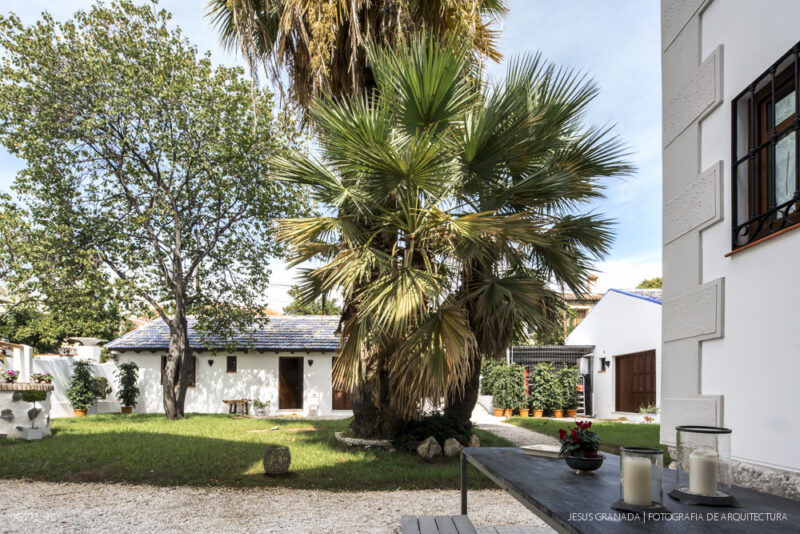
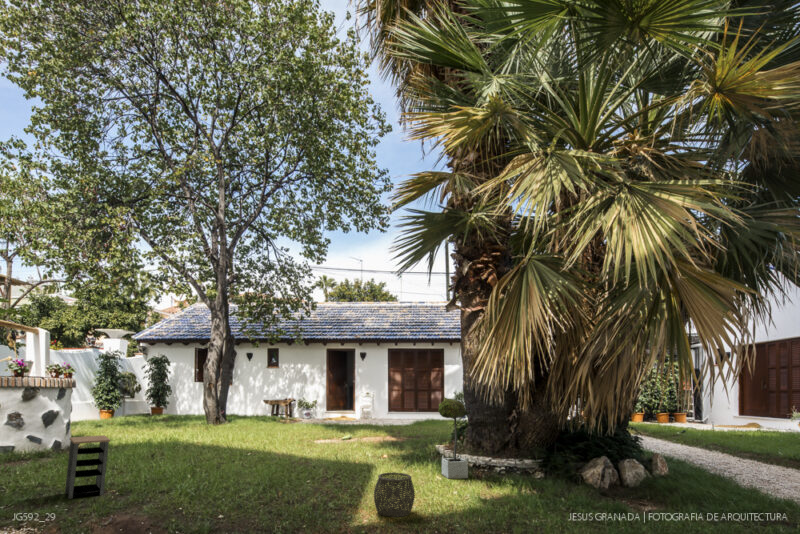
potted tree: present [22,389,47,440] -> present [439,397,470,479]
side table: none [48,423,81,467] -> present [65,435,110,499]

